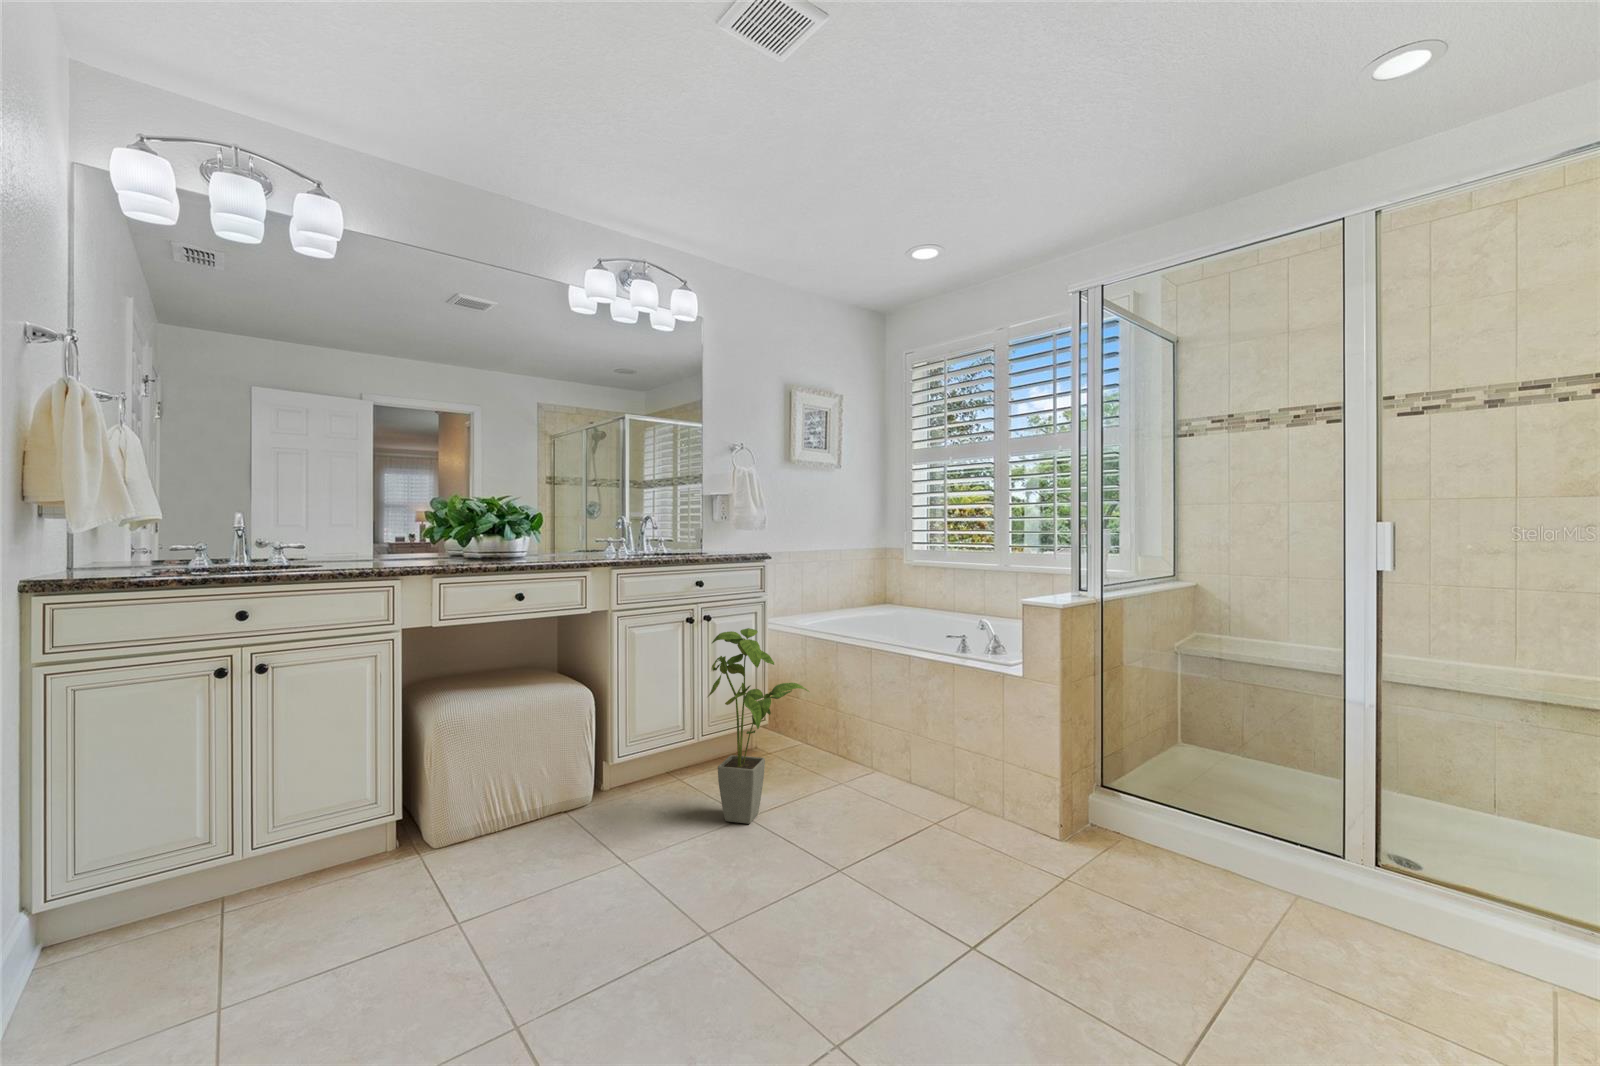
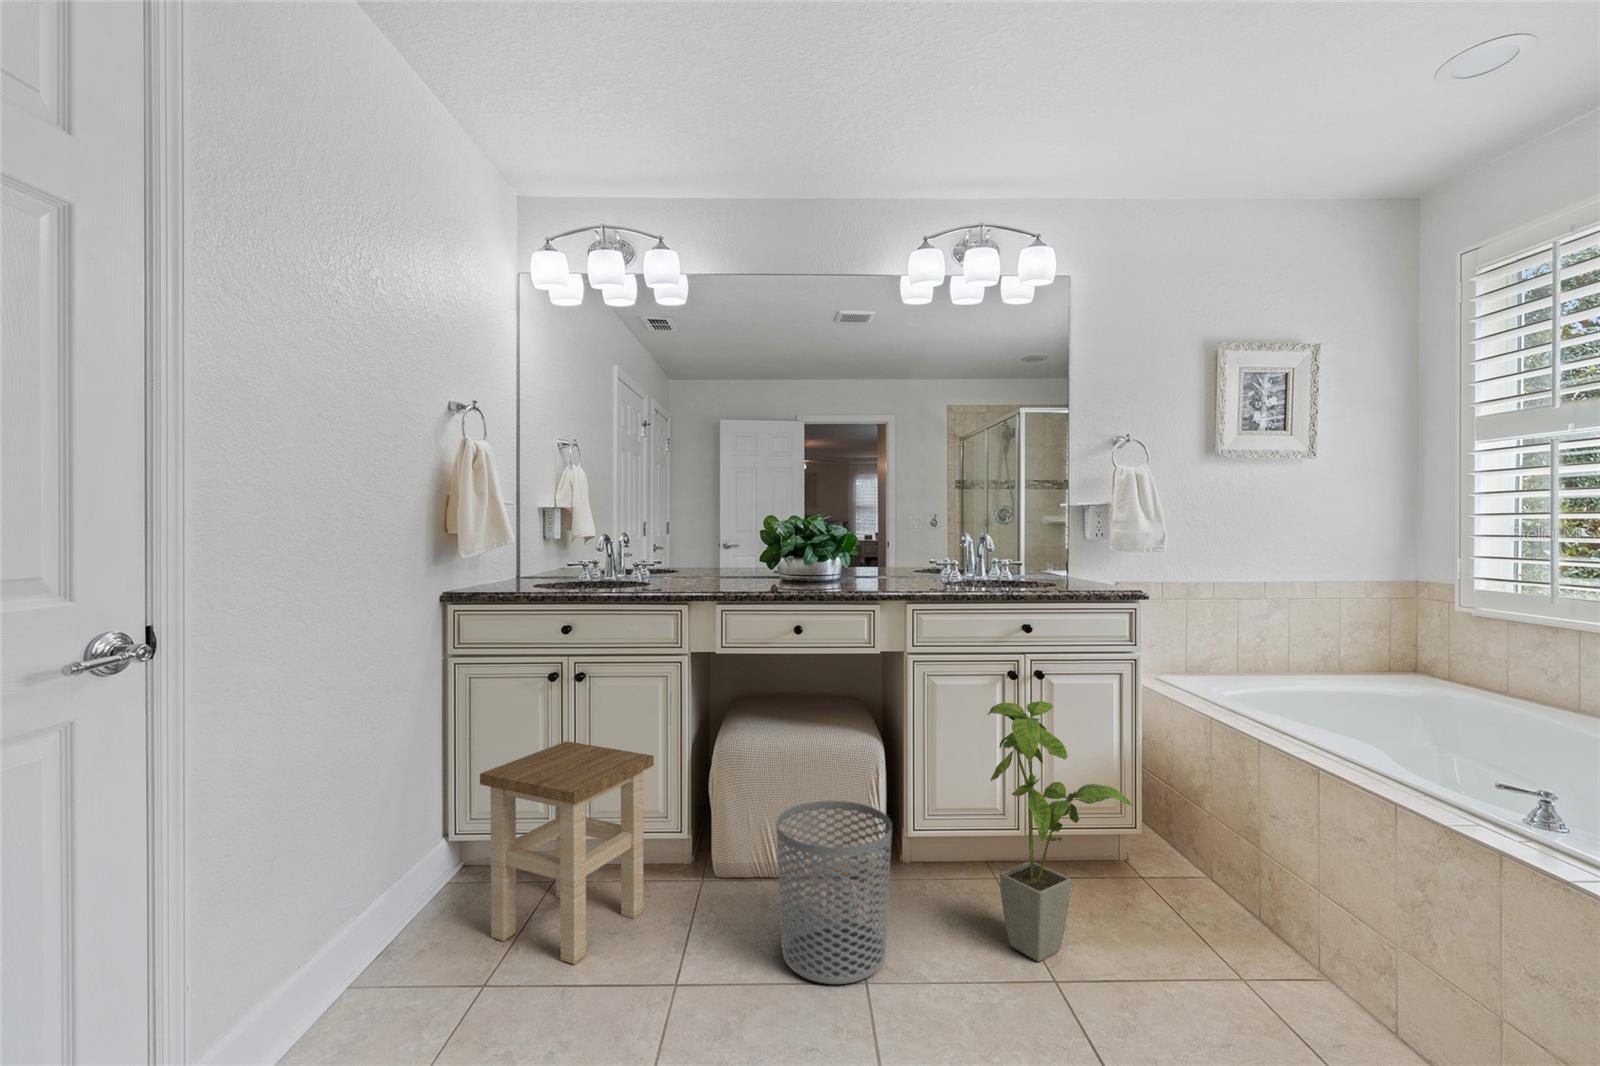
stool: none [162,732,385,989] -> present [480,741,654,964]
waste bin: none [545,736,651,891] -> present [776,801,892,984]

